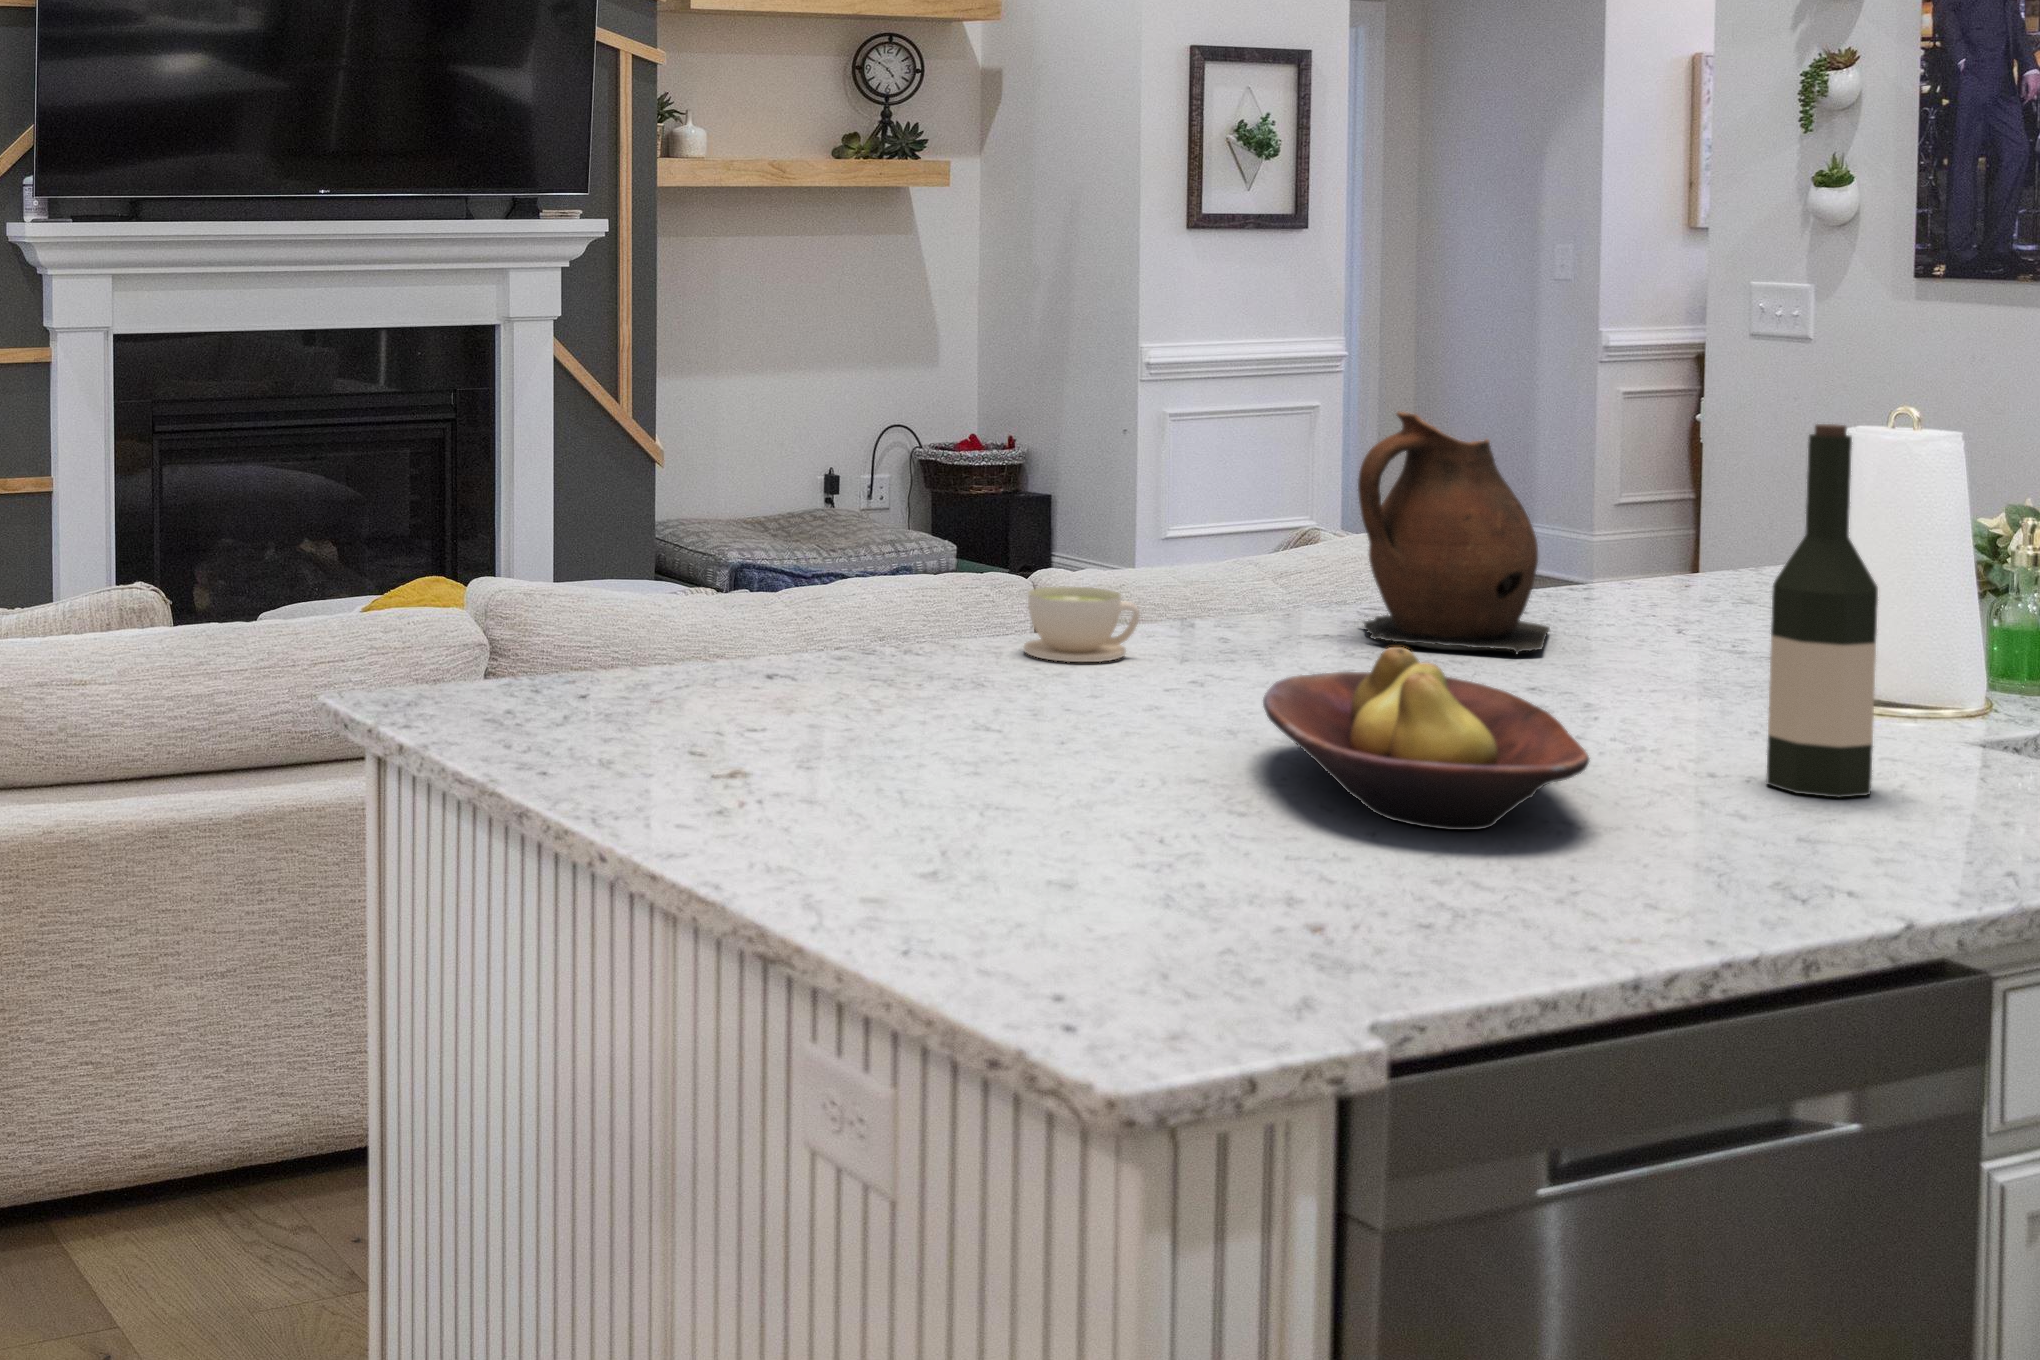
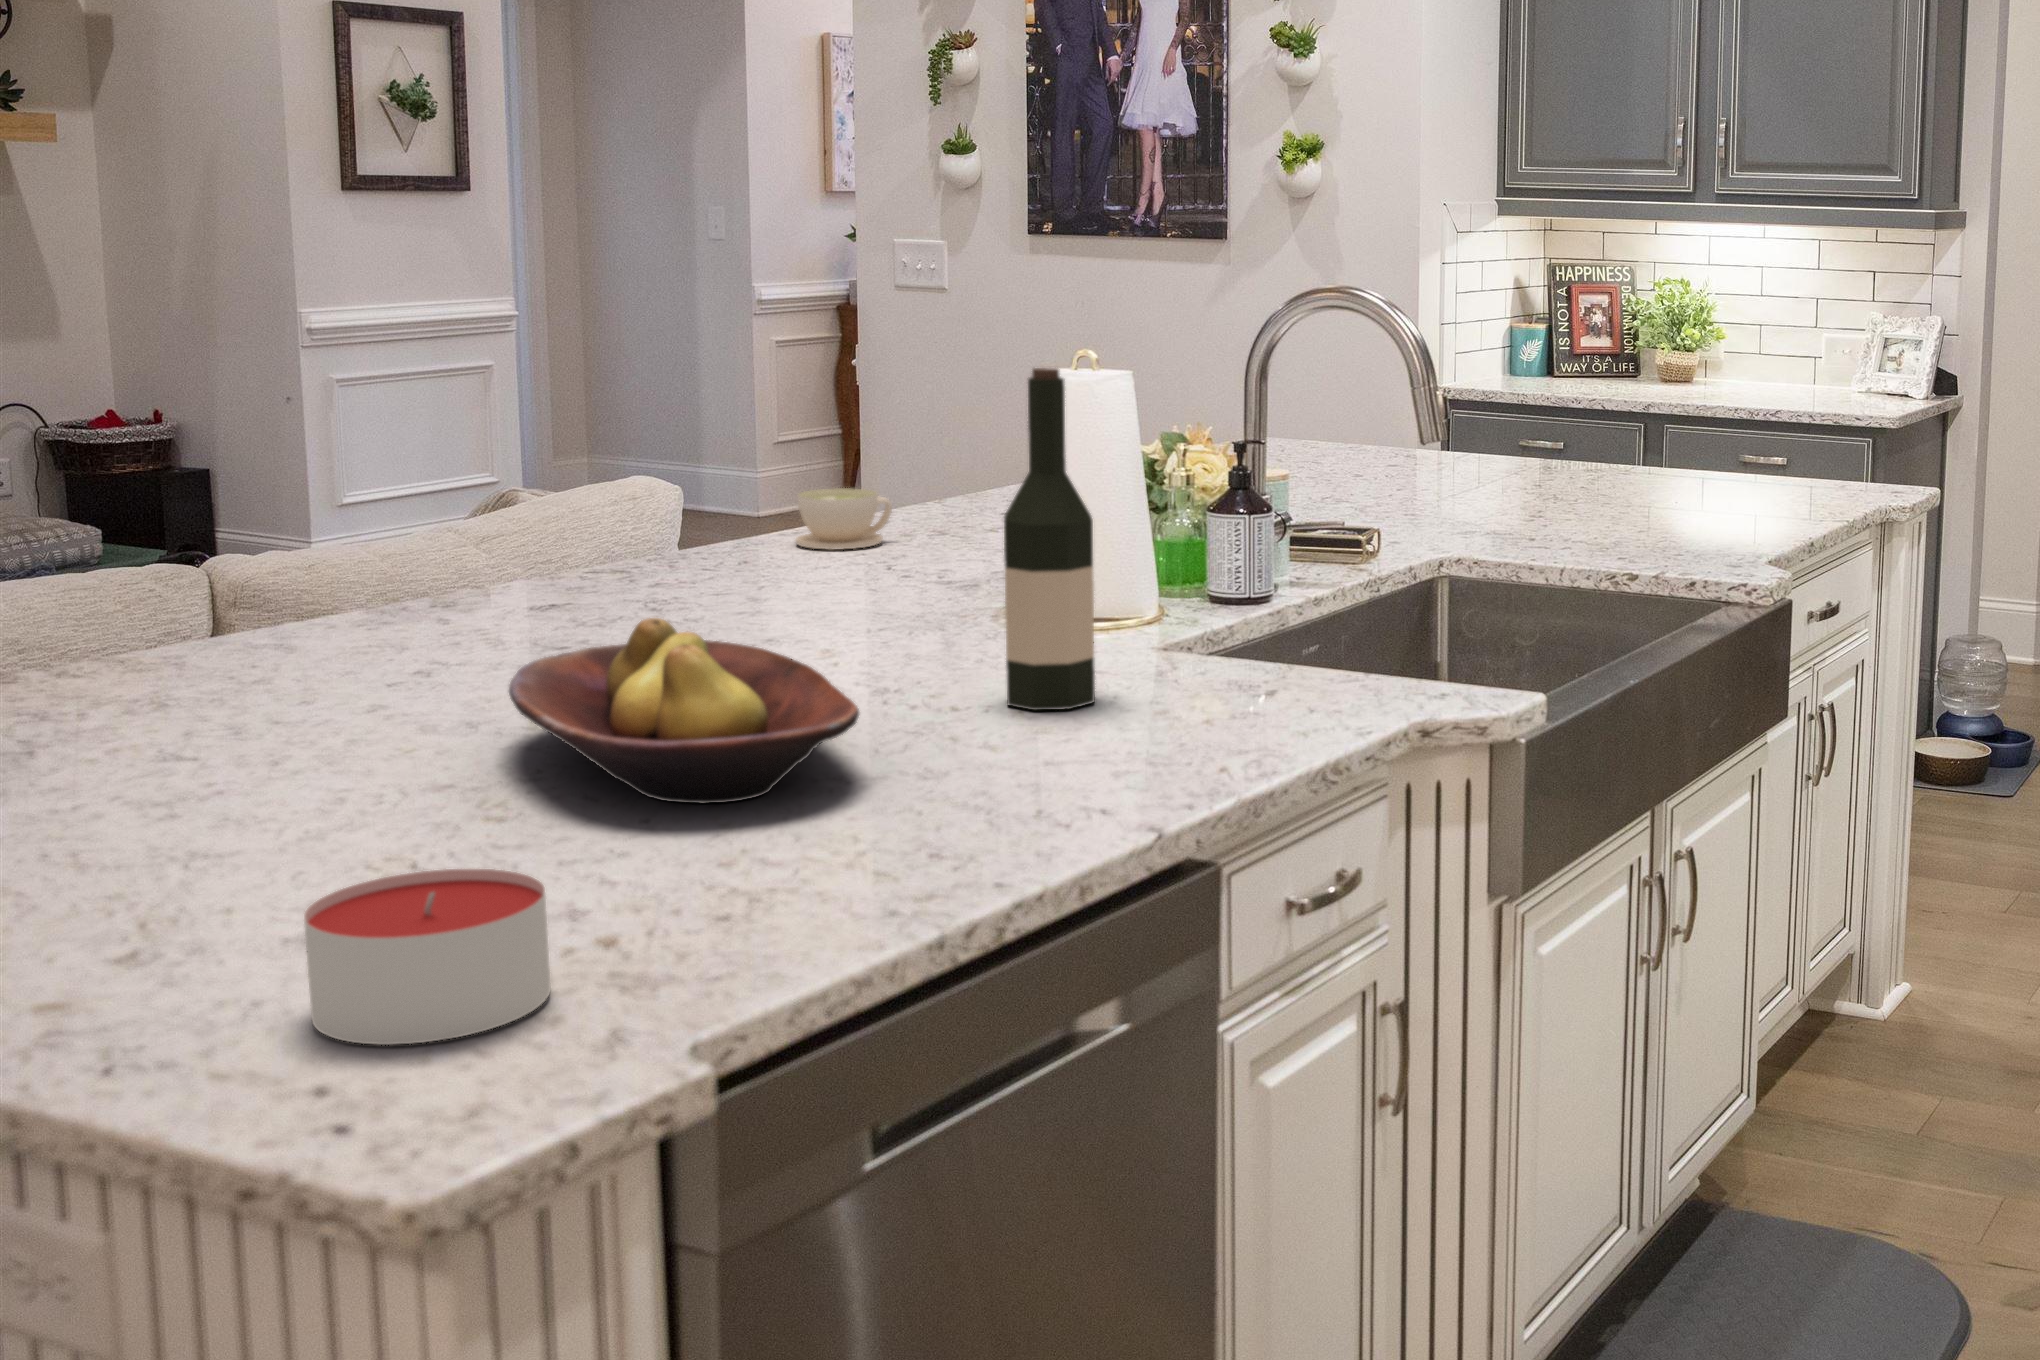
ceramic pitcher: present [1358,412,1550,654] -> none [580,370,778,604]
coffee cup: present [1024,586,1140,662] -> present [796,488,892,550]
candle: none [1070,829,1262,971] -> present [304,869,551,1045]

